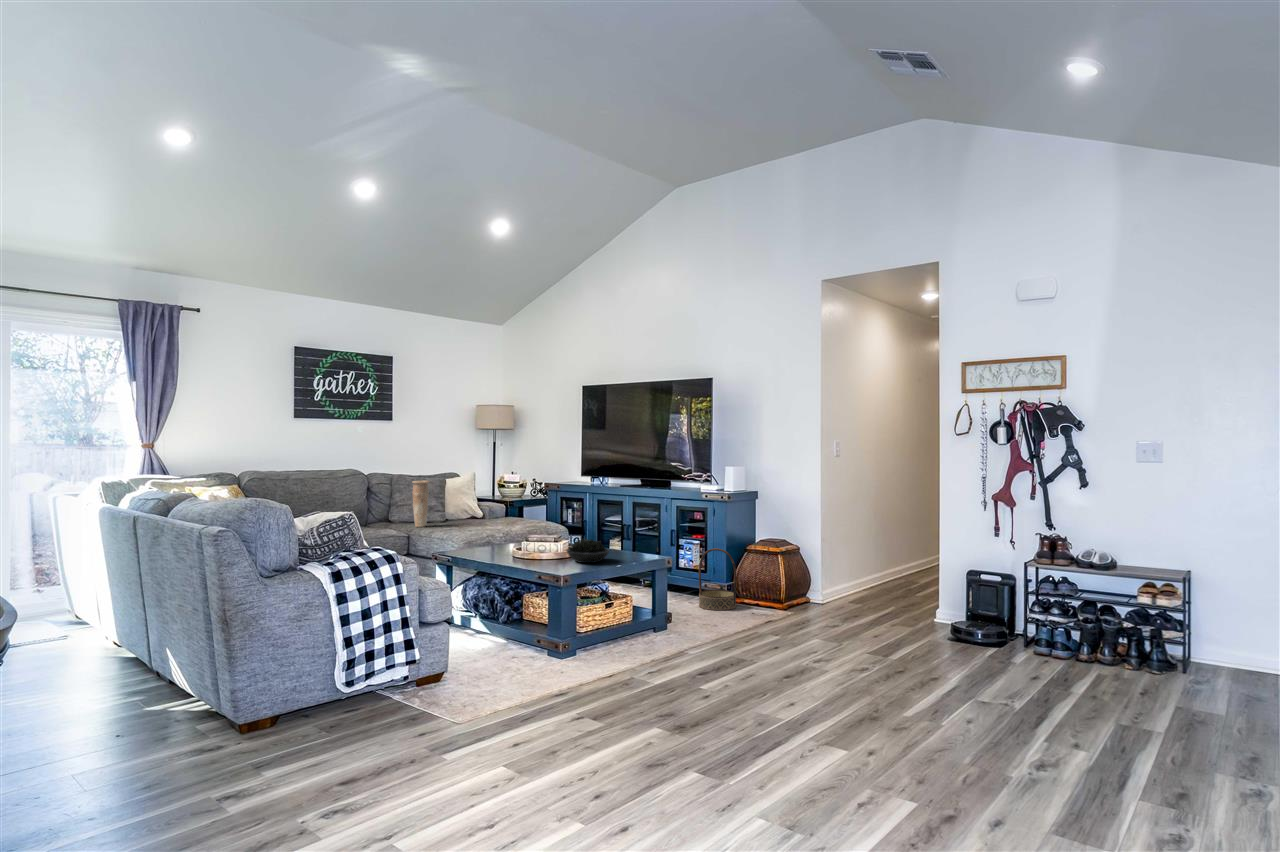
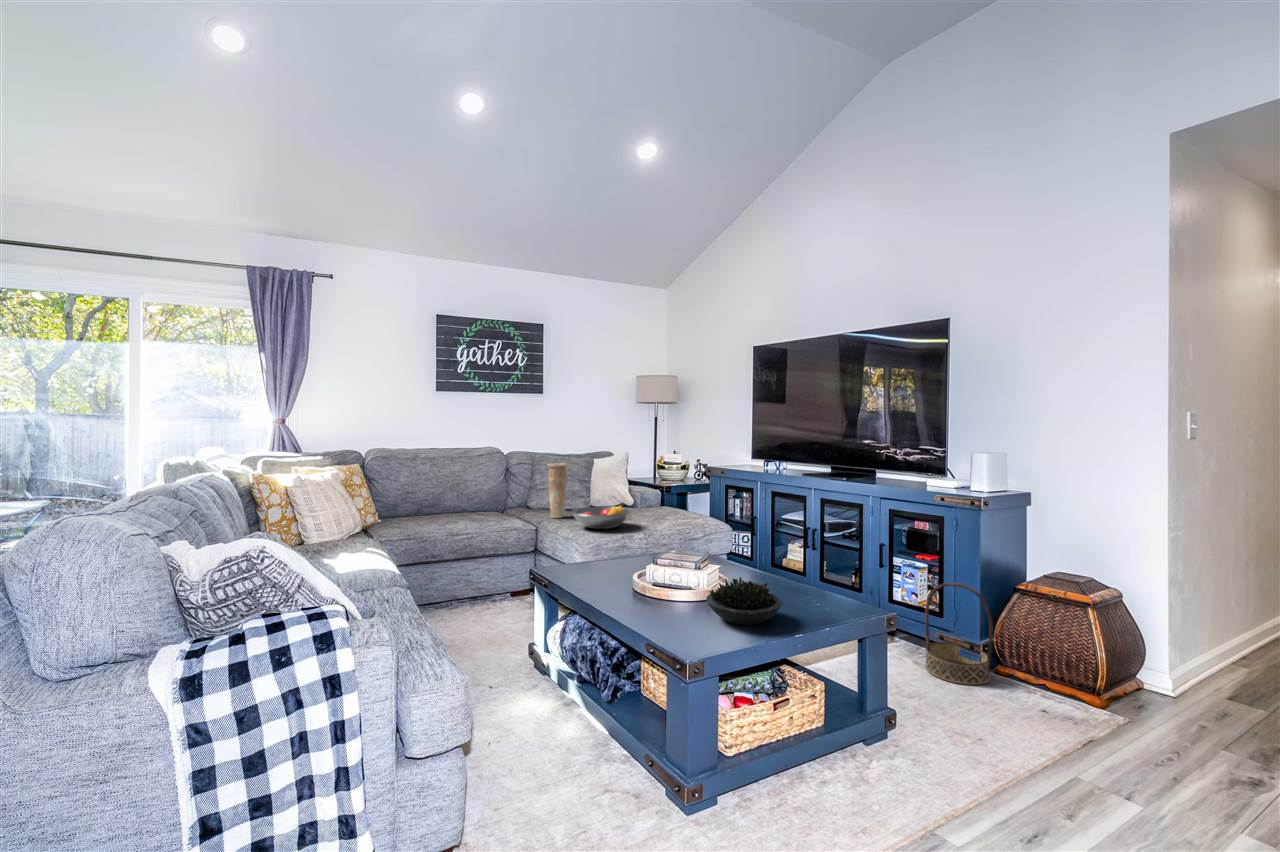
fruit bowl: none [440,512,488,531] -> present [573,505,630,529]

